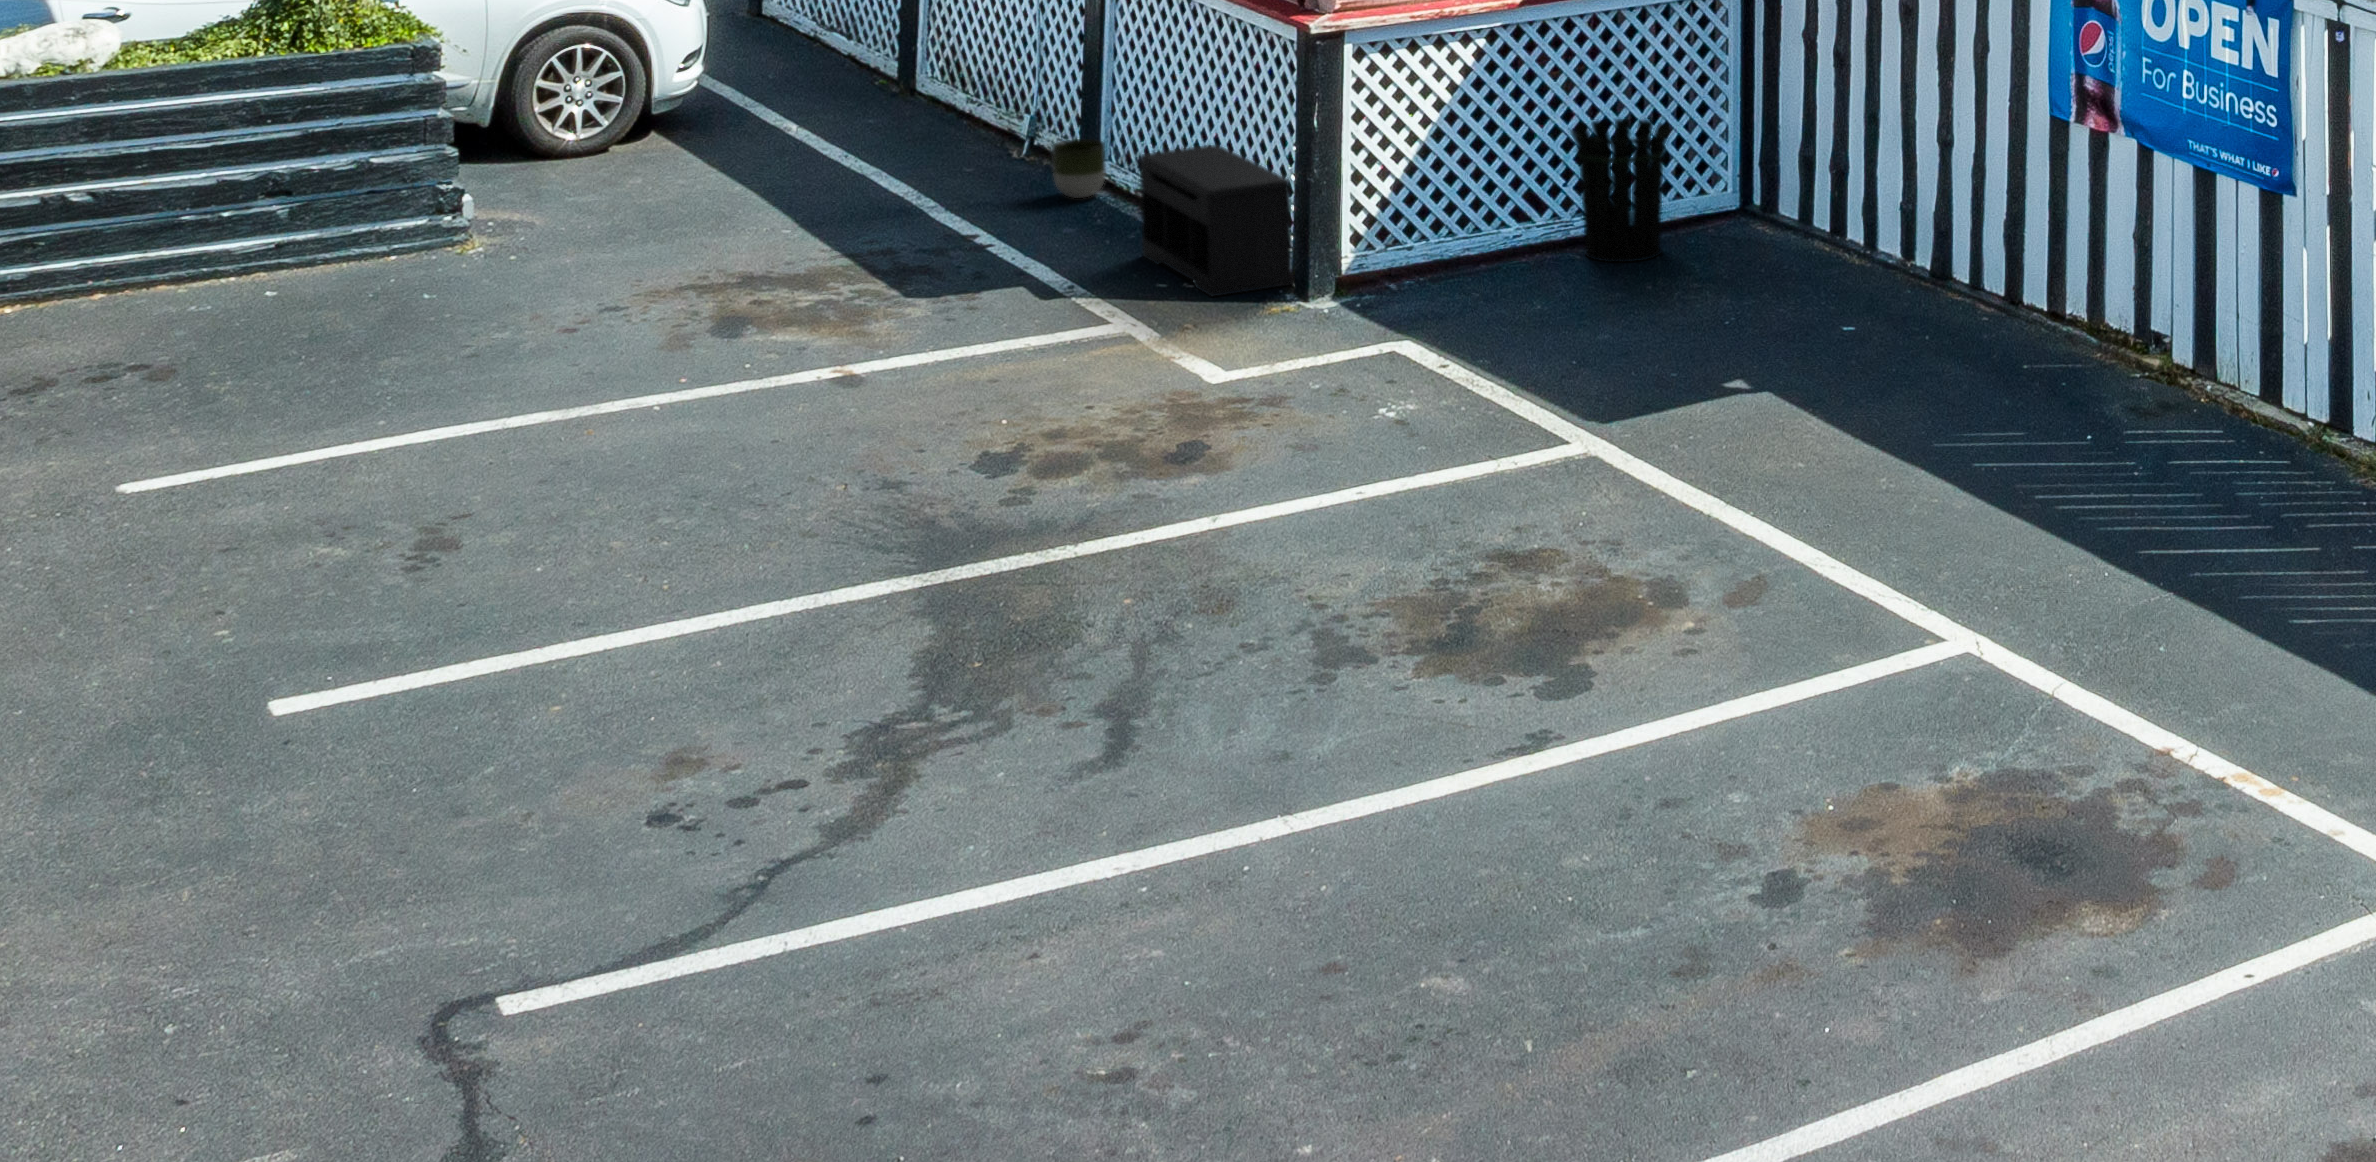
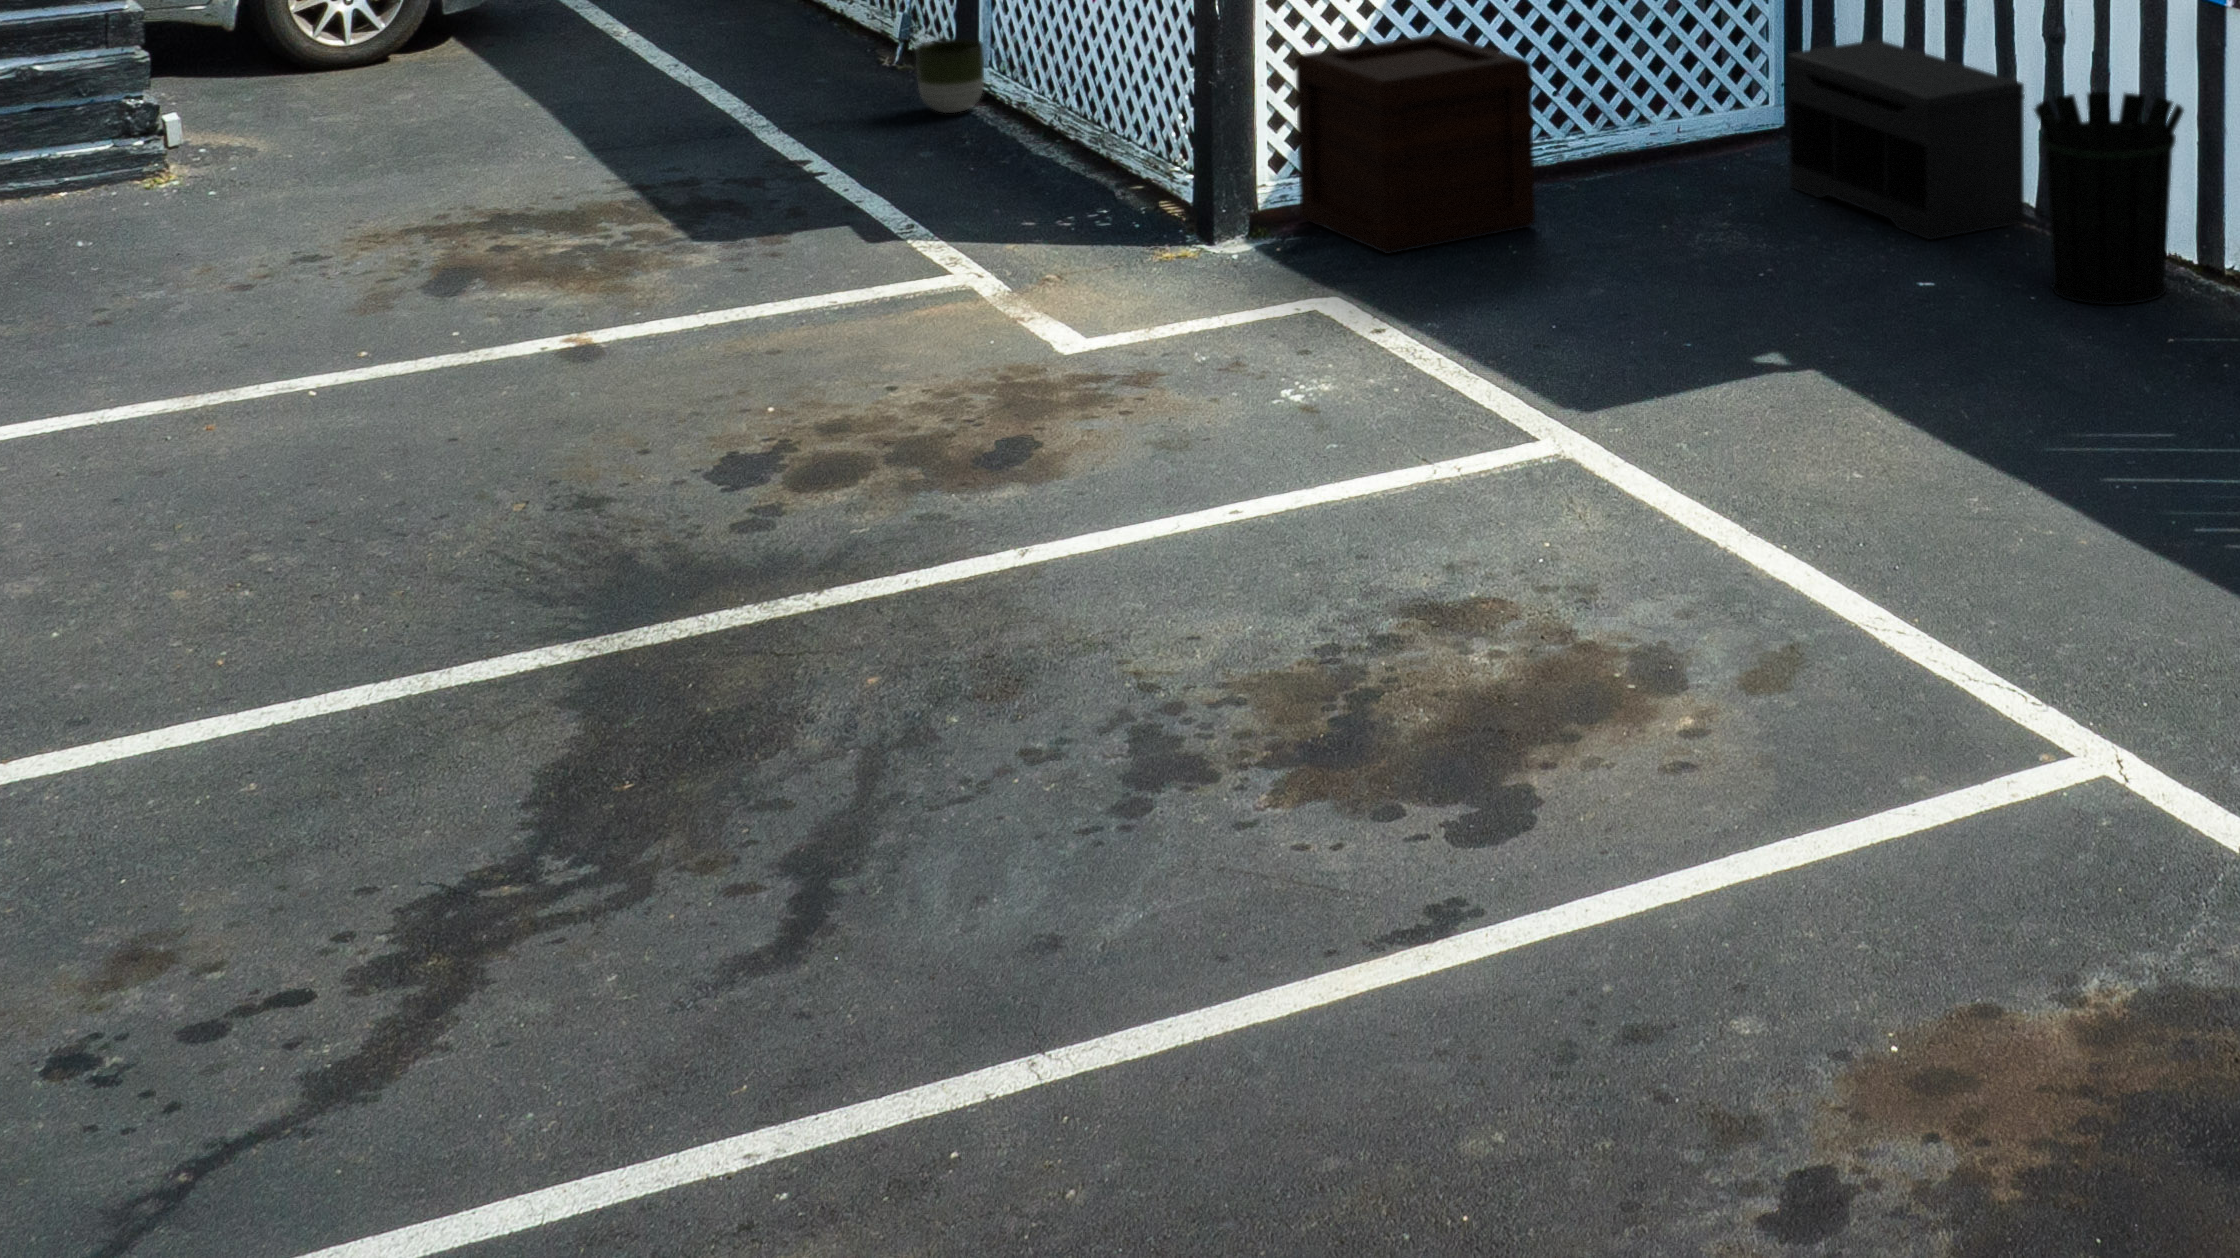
waste bin: present [1570,119,1671,262] -> present [2034,92,2184,305]
wooden crate: none [1369,138,1552,306] -> present [1295,34,1535,254]
bench: present [1140,145,1293,296] -> present [1787,40,2025,240]

